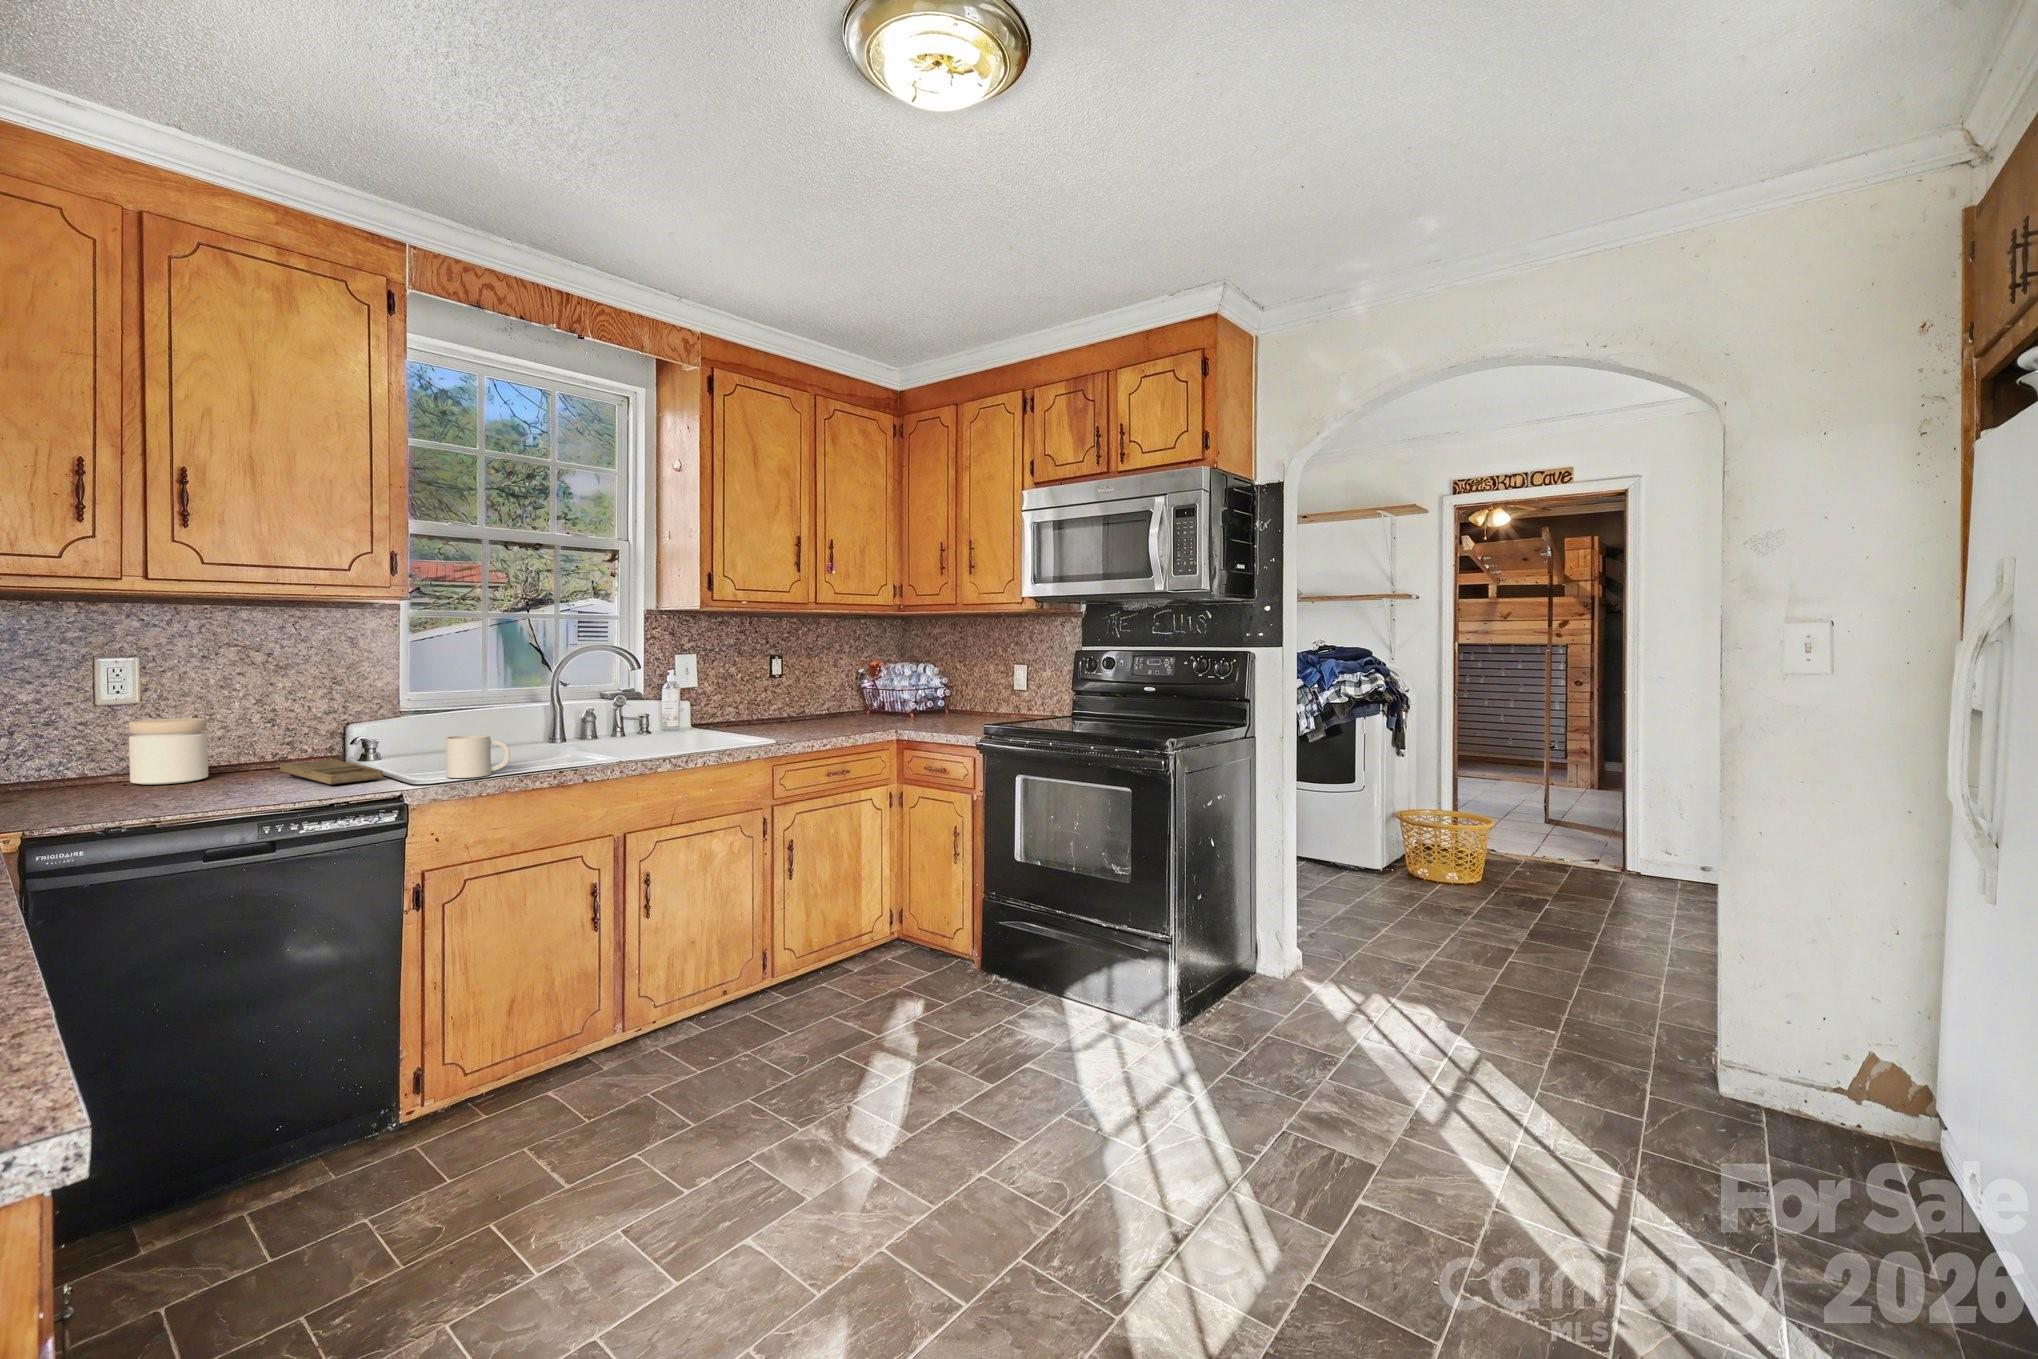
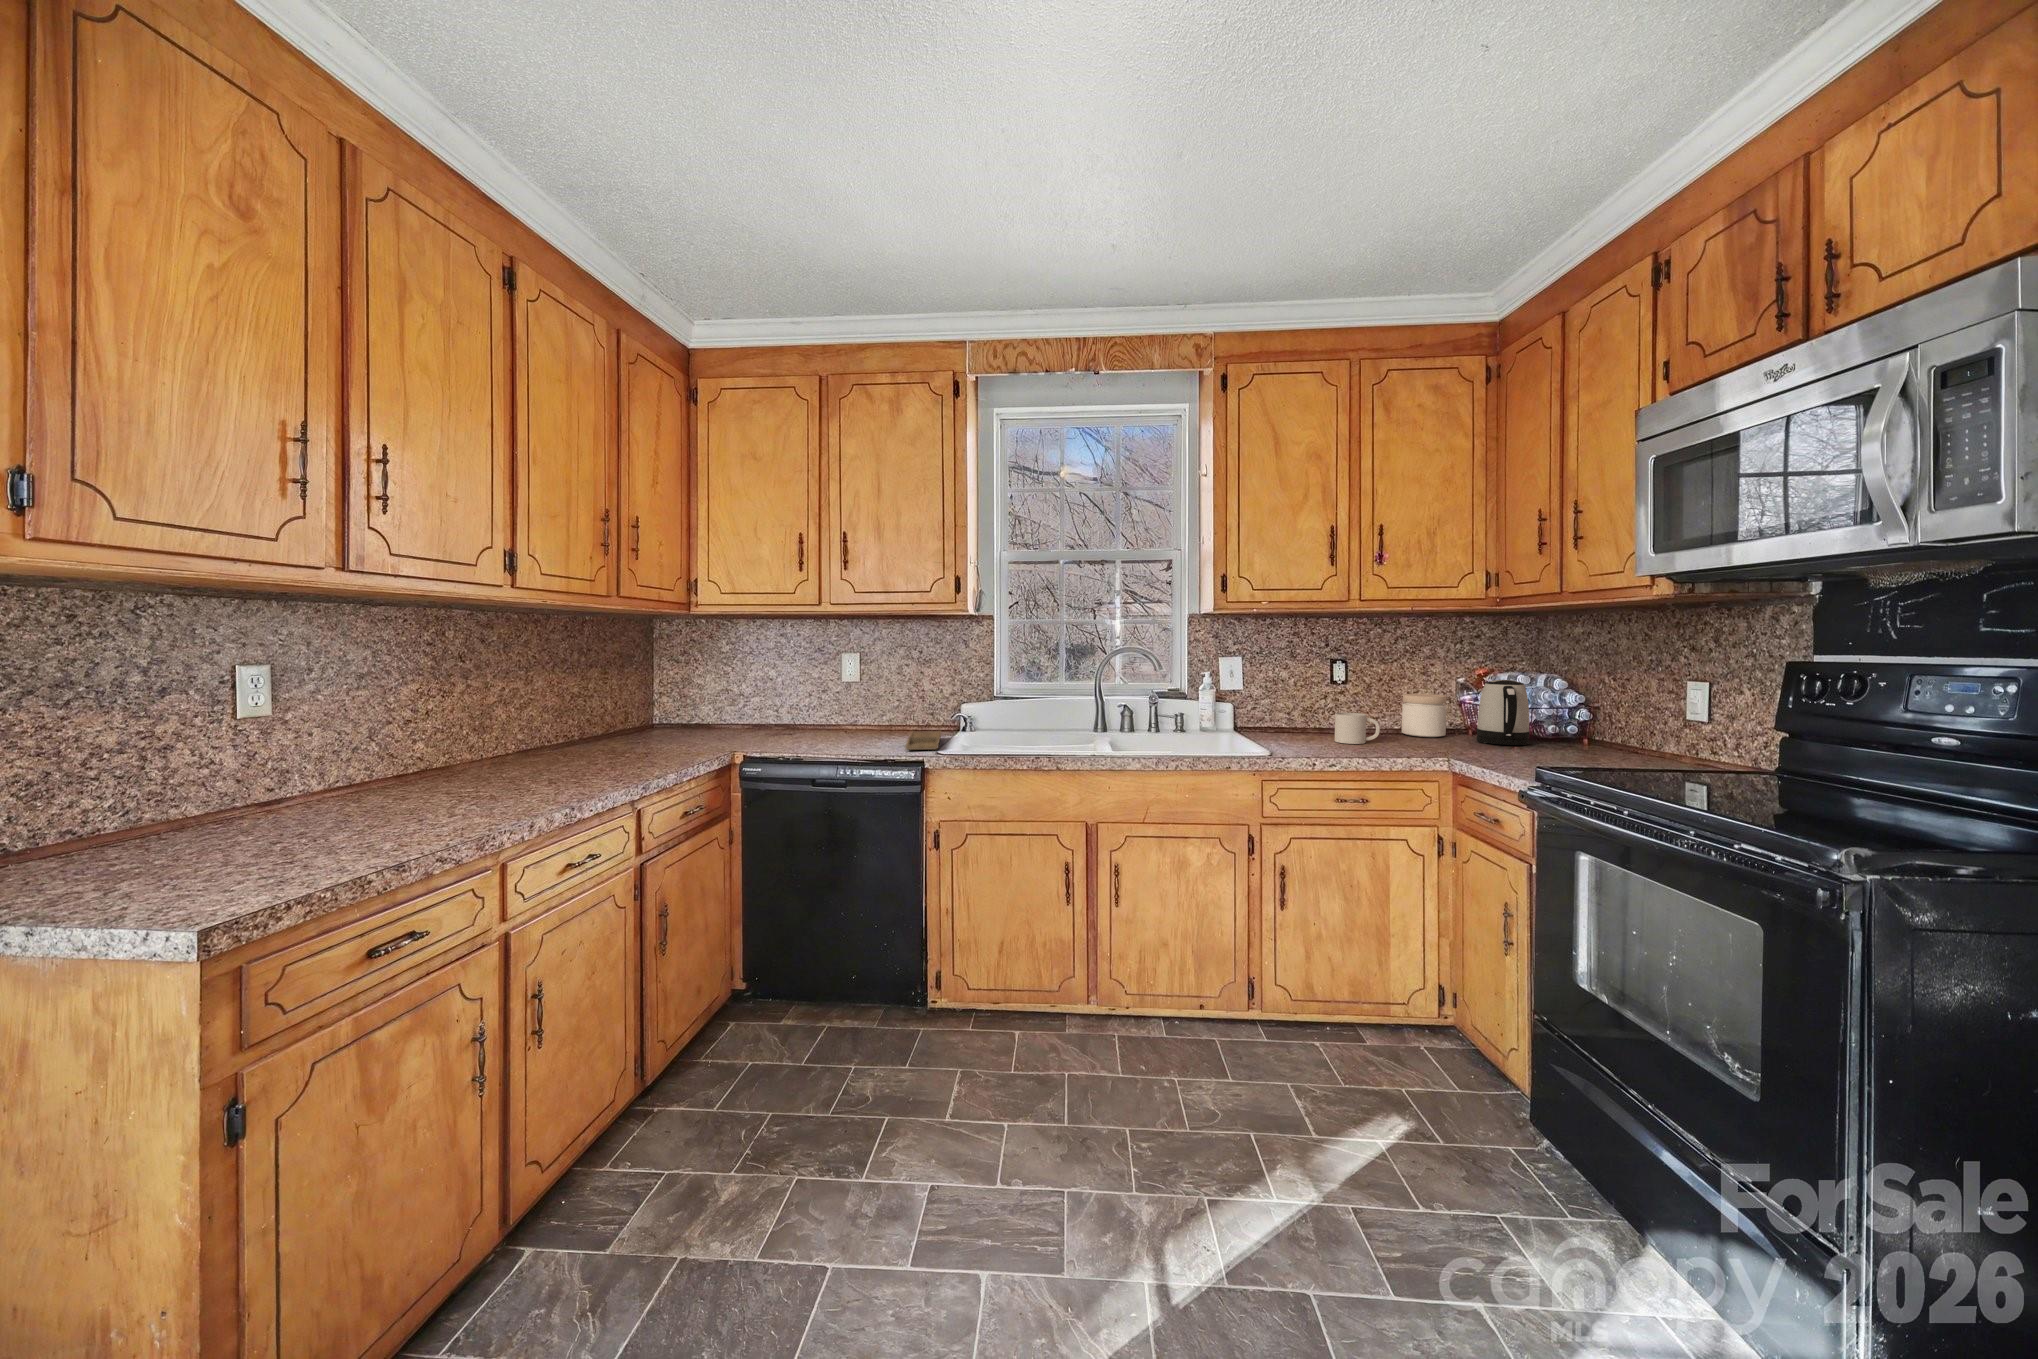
kettle: none [896,668,932,721] -> present [1476,680,1530,745]
jar: present [129,718,208,785] -> present [1402,694,1447,737]
mug: present [446,735,510,778] -> present [1335,713,1380,744]

